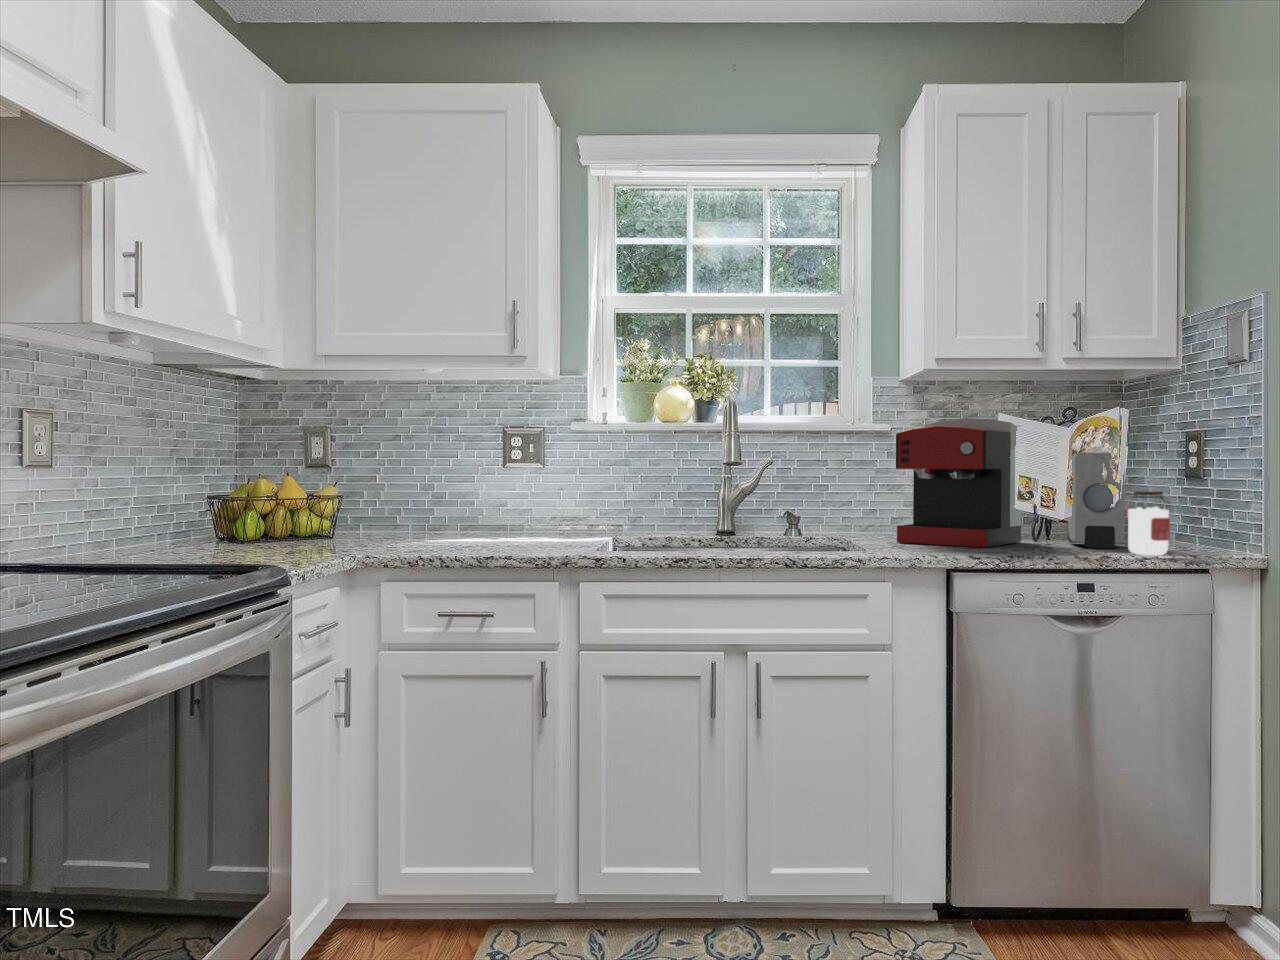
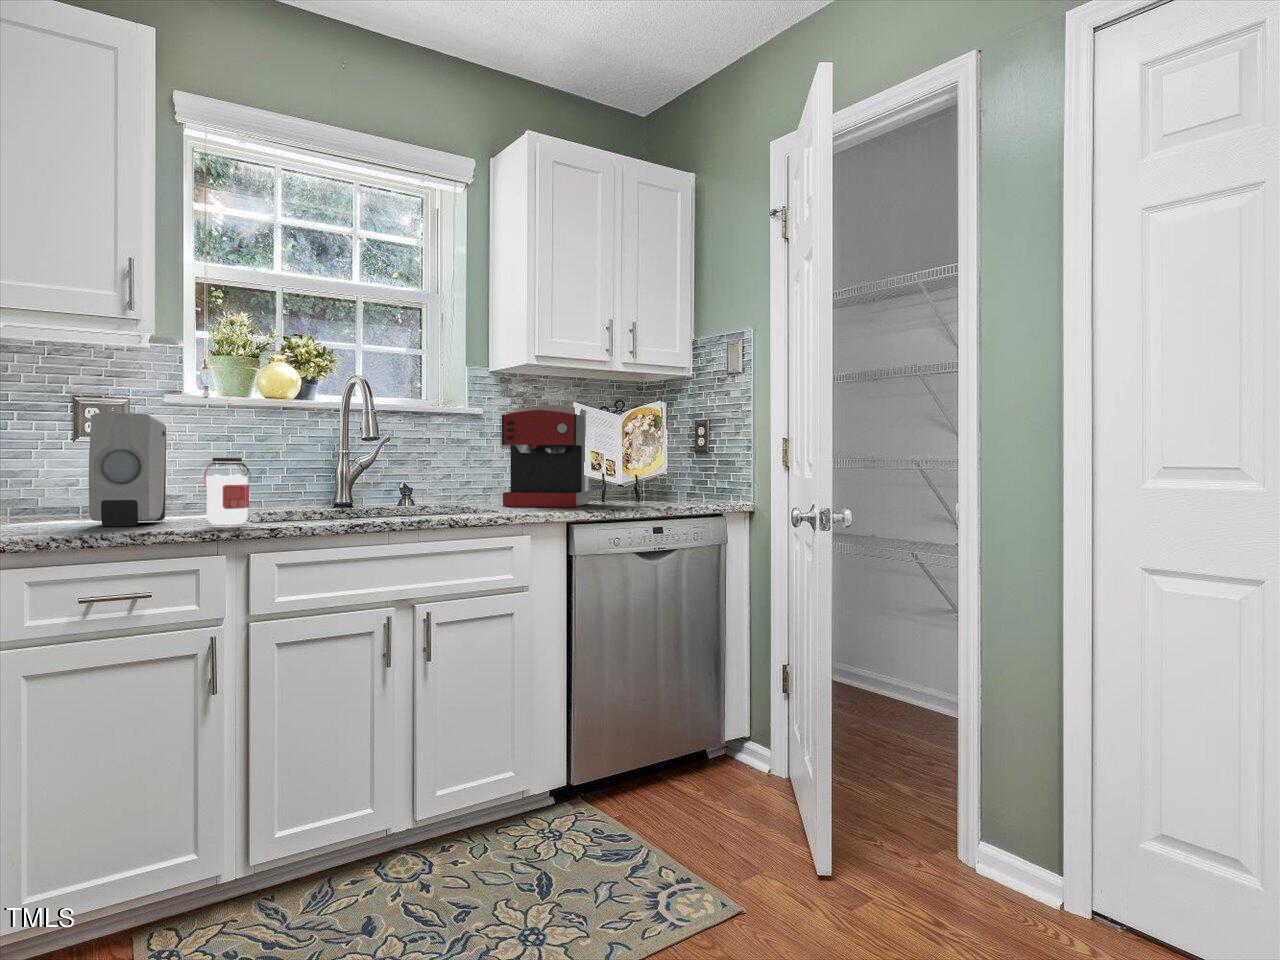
soap dispenser: present [1068,453,1125,548] -> present [89,413,166,526]
jar: present [1126,491,1170,555] -> present [204,458,251,525]

